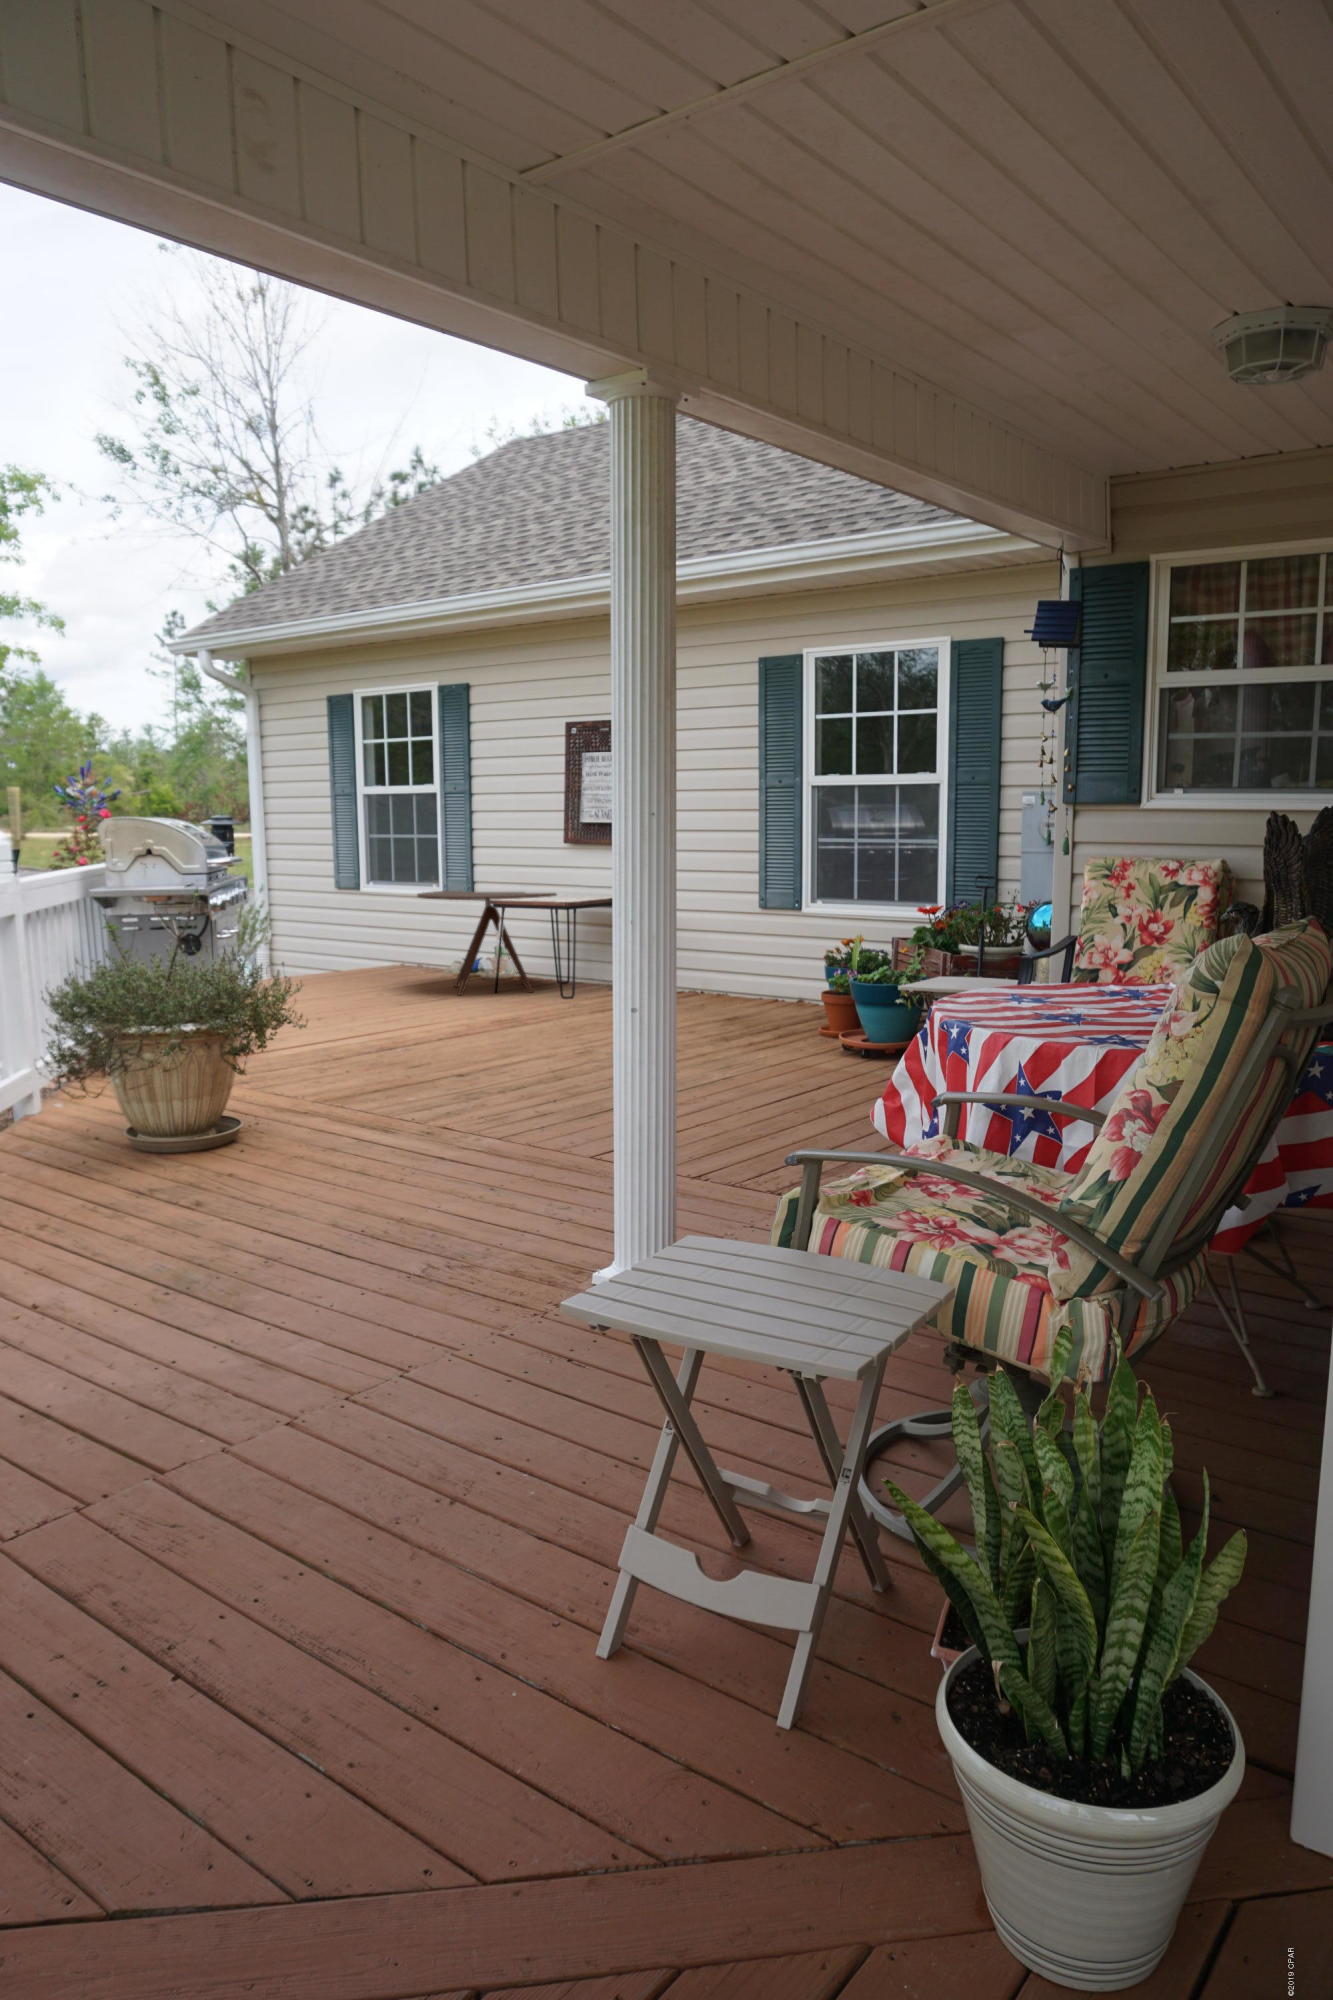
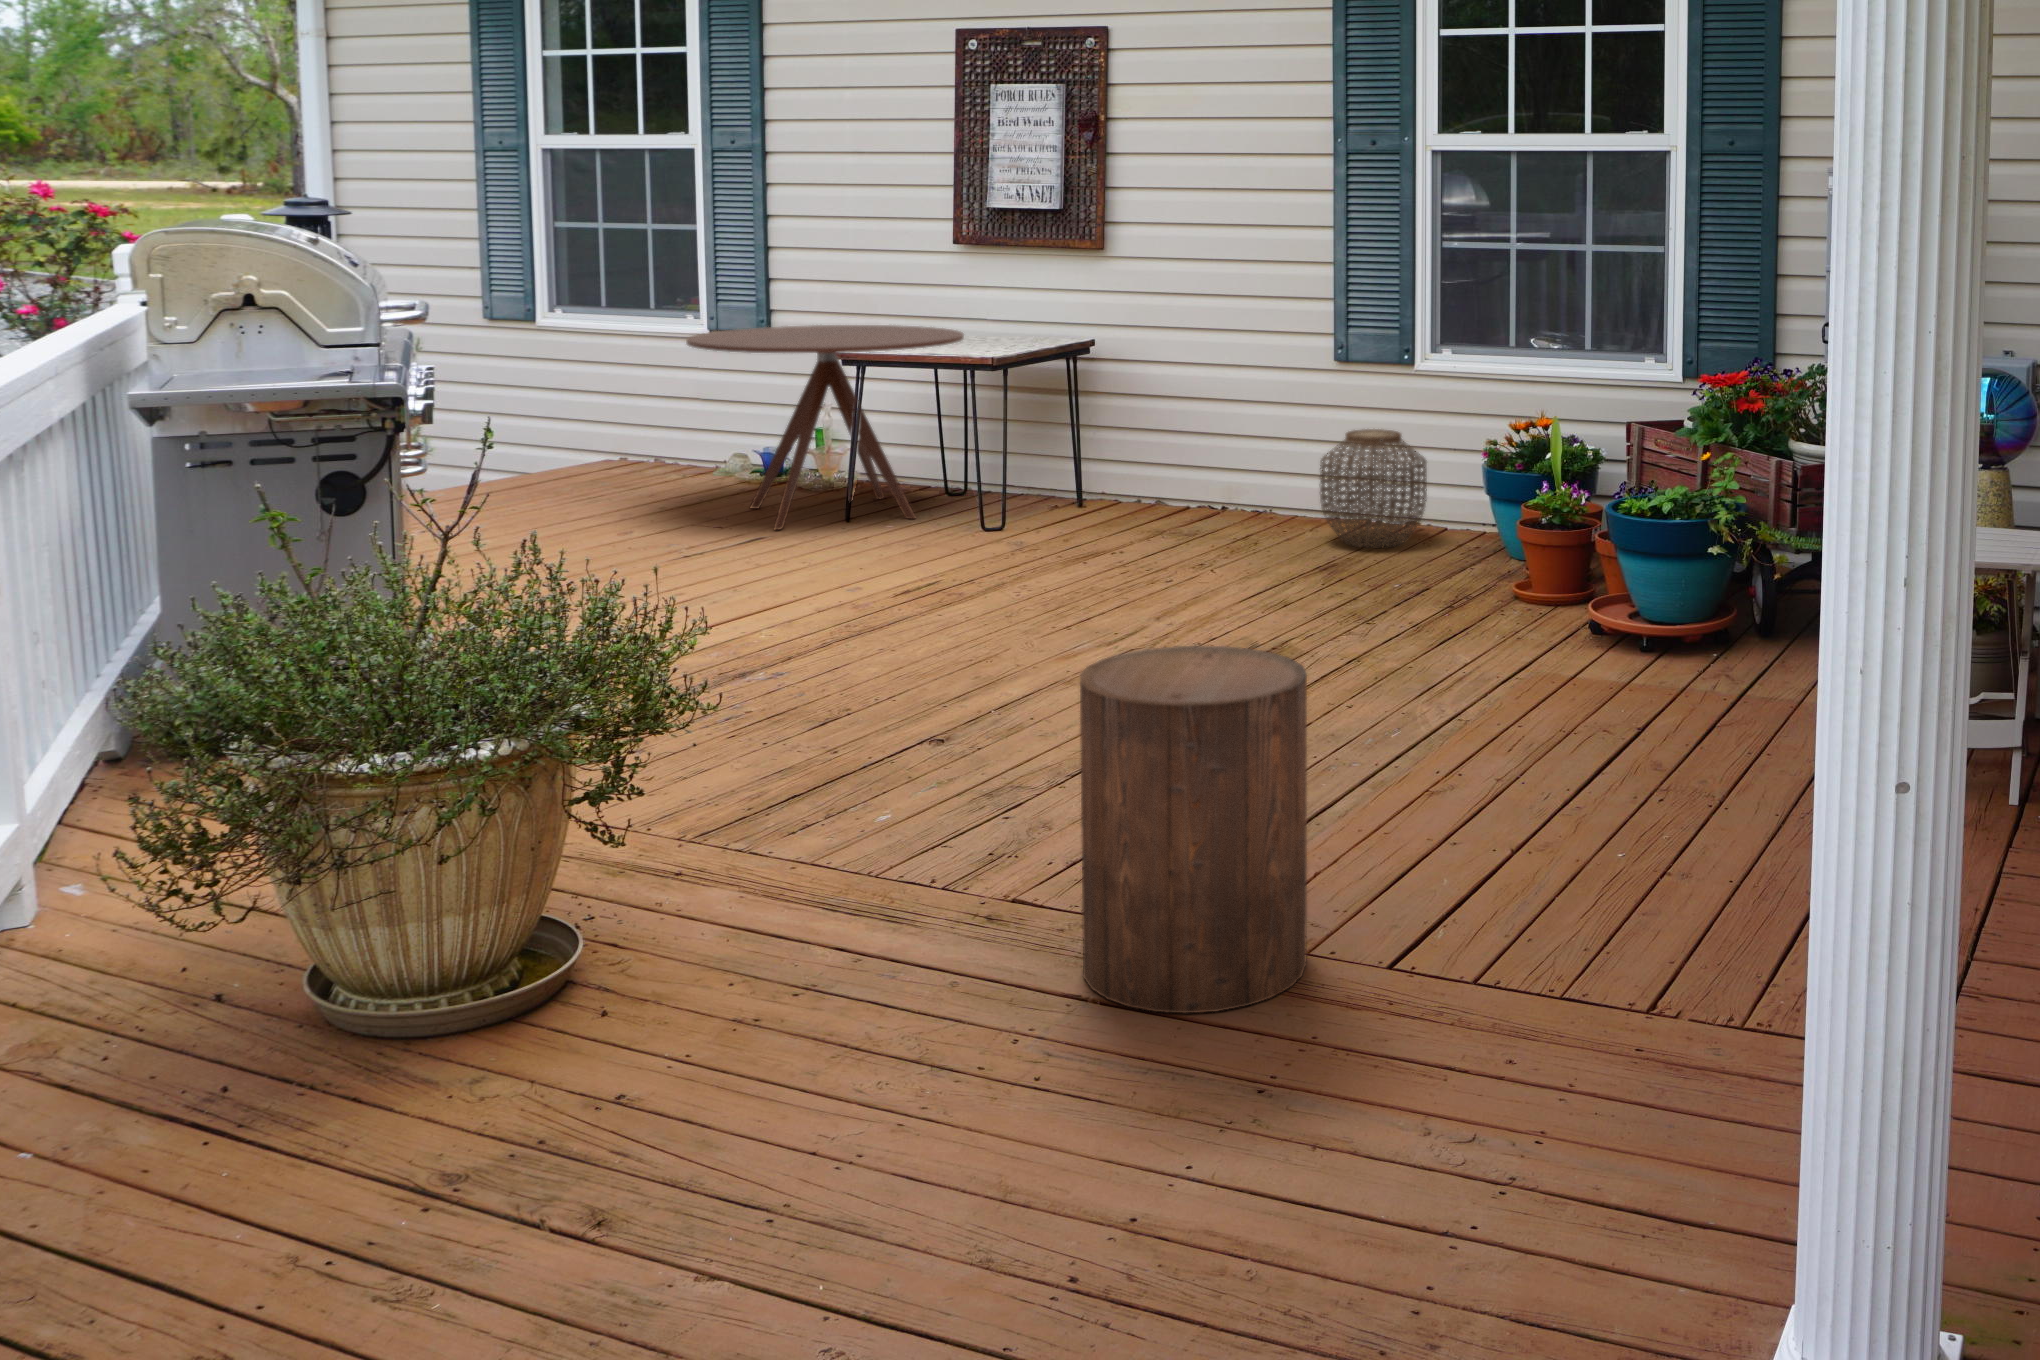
woven basket: none [735,943,796,1010] -> present [1320,429,1427,548]
stool: none [446,1001,550,1150] -> present [1080,646,1307,1013]

